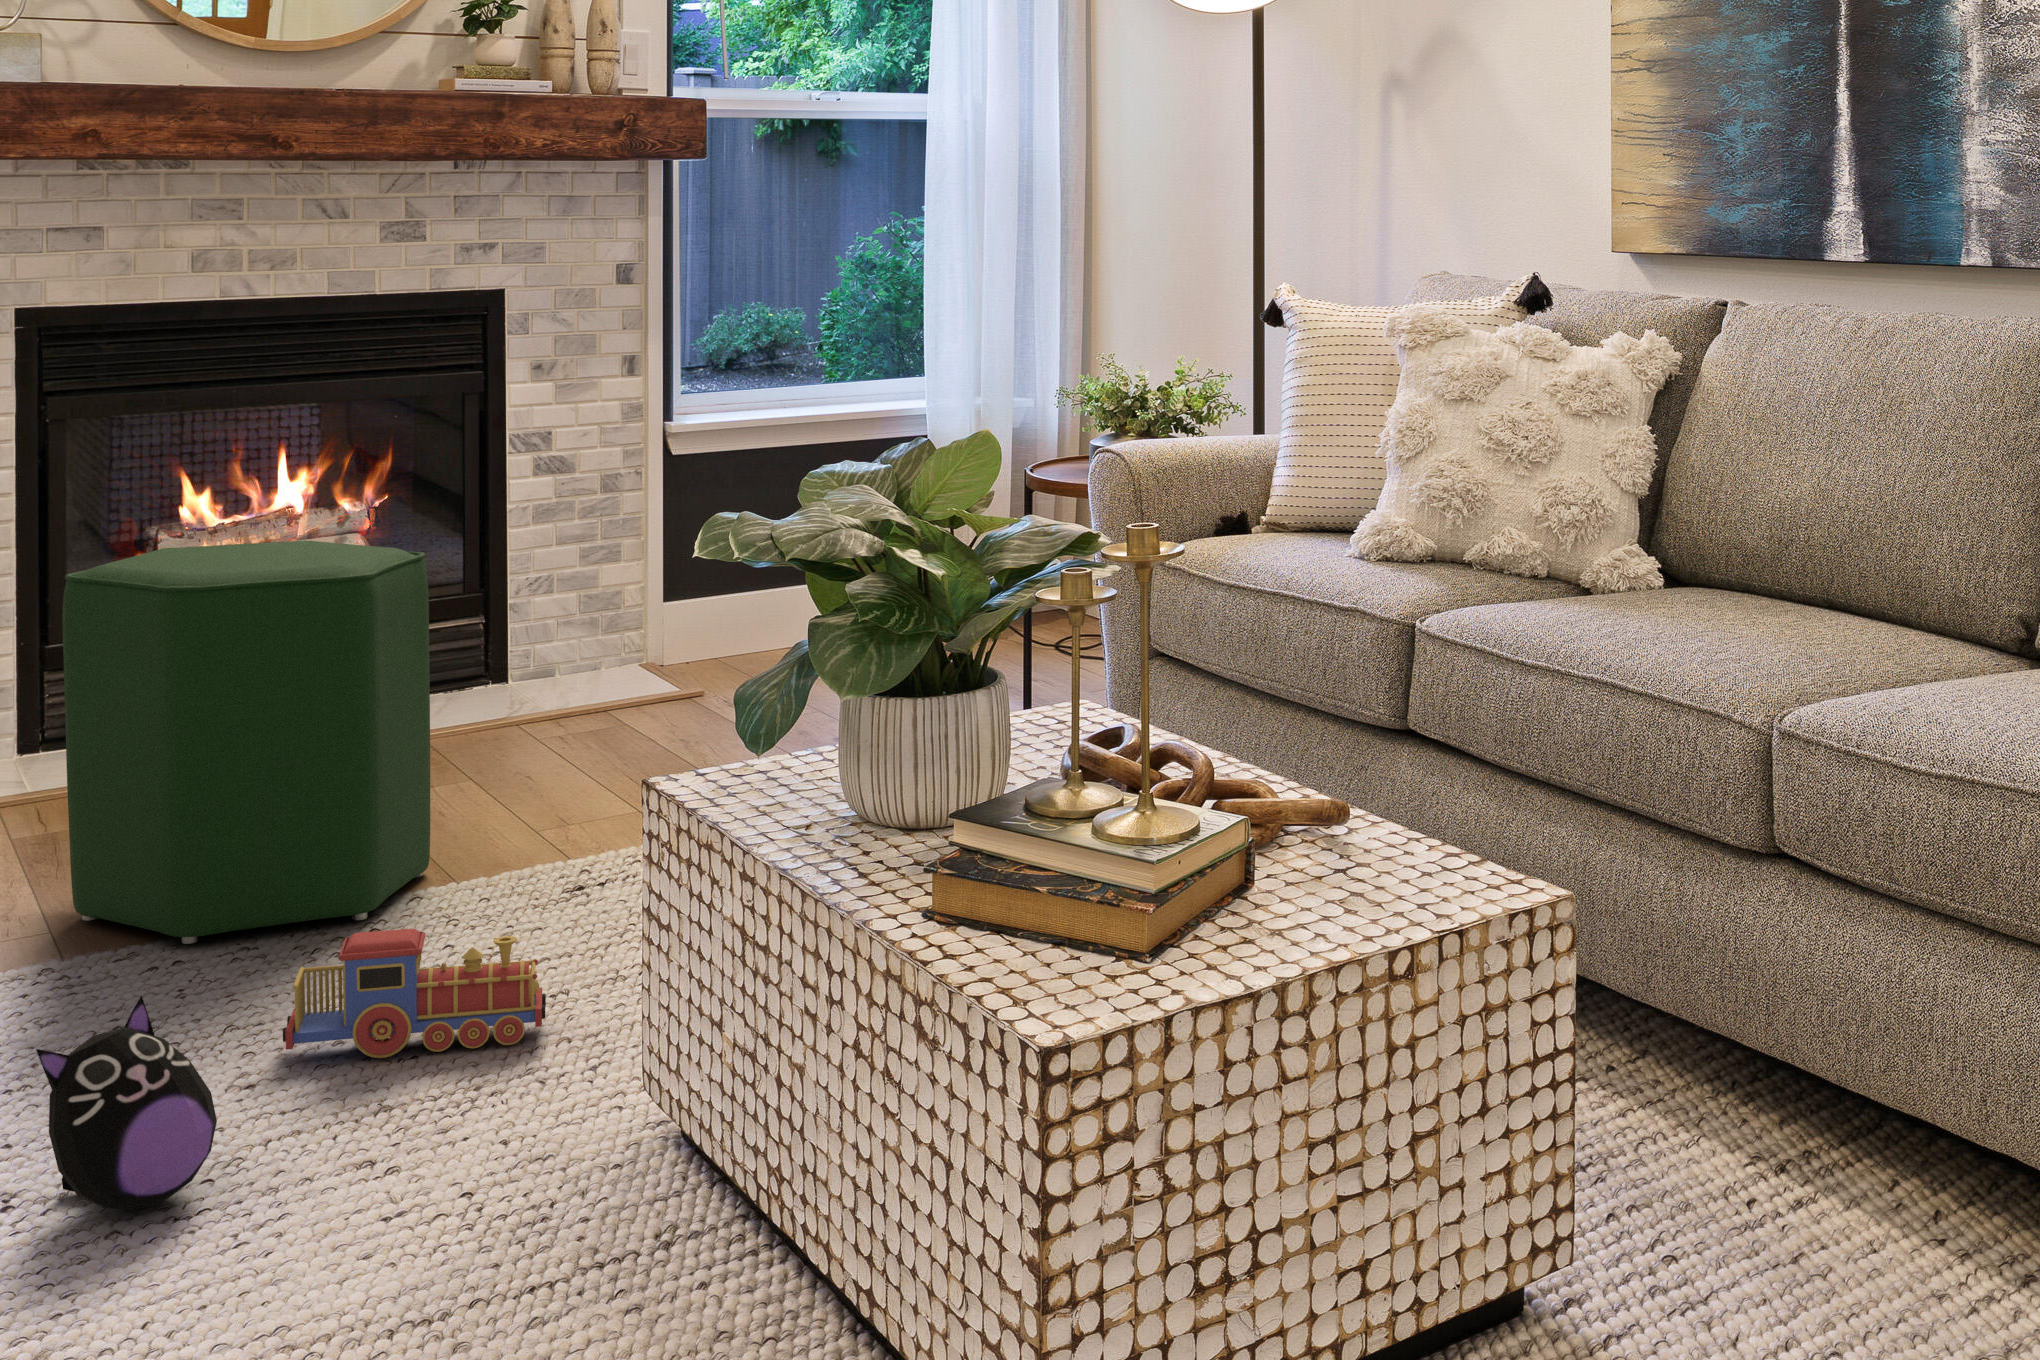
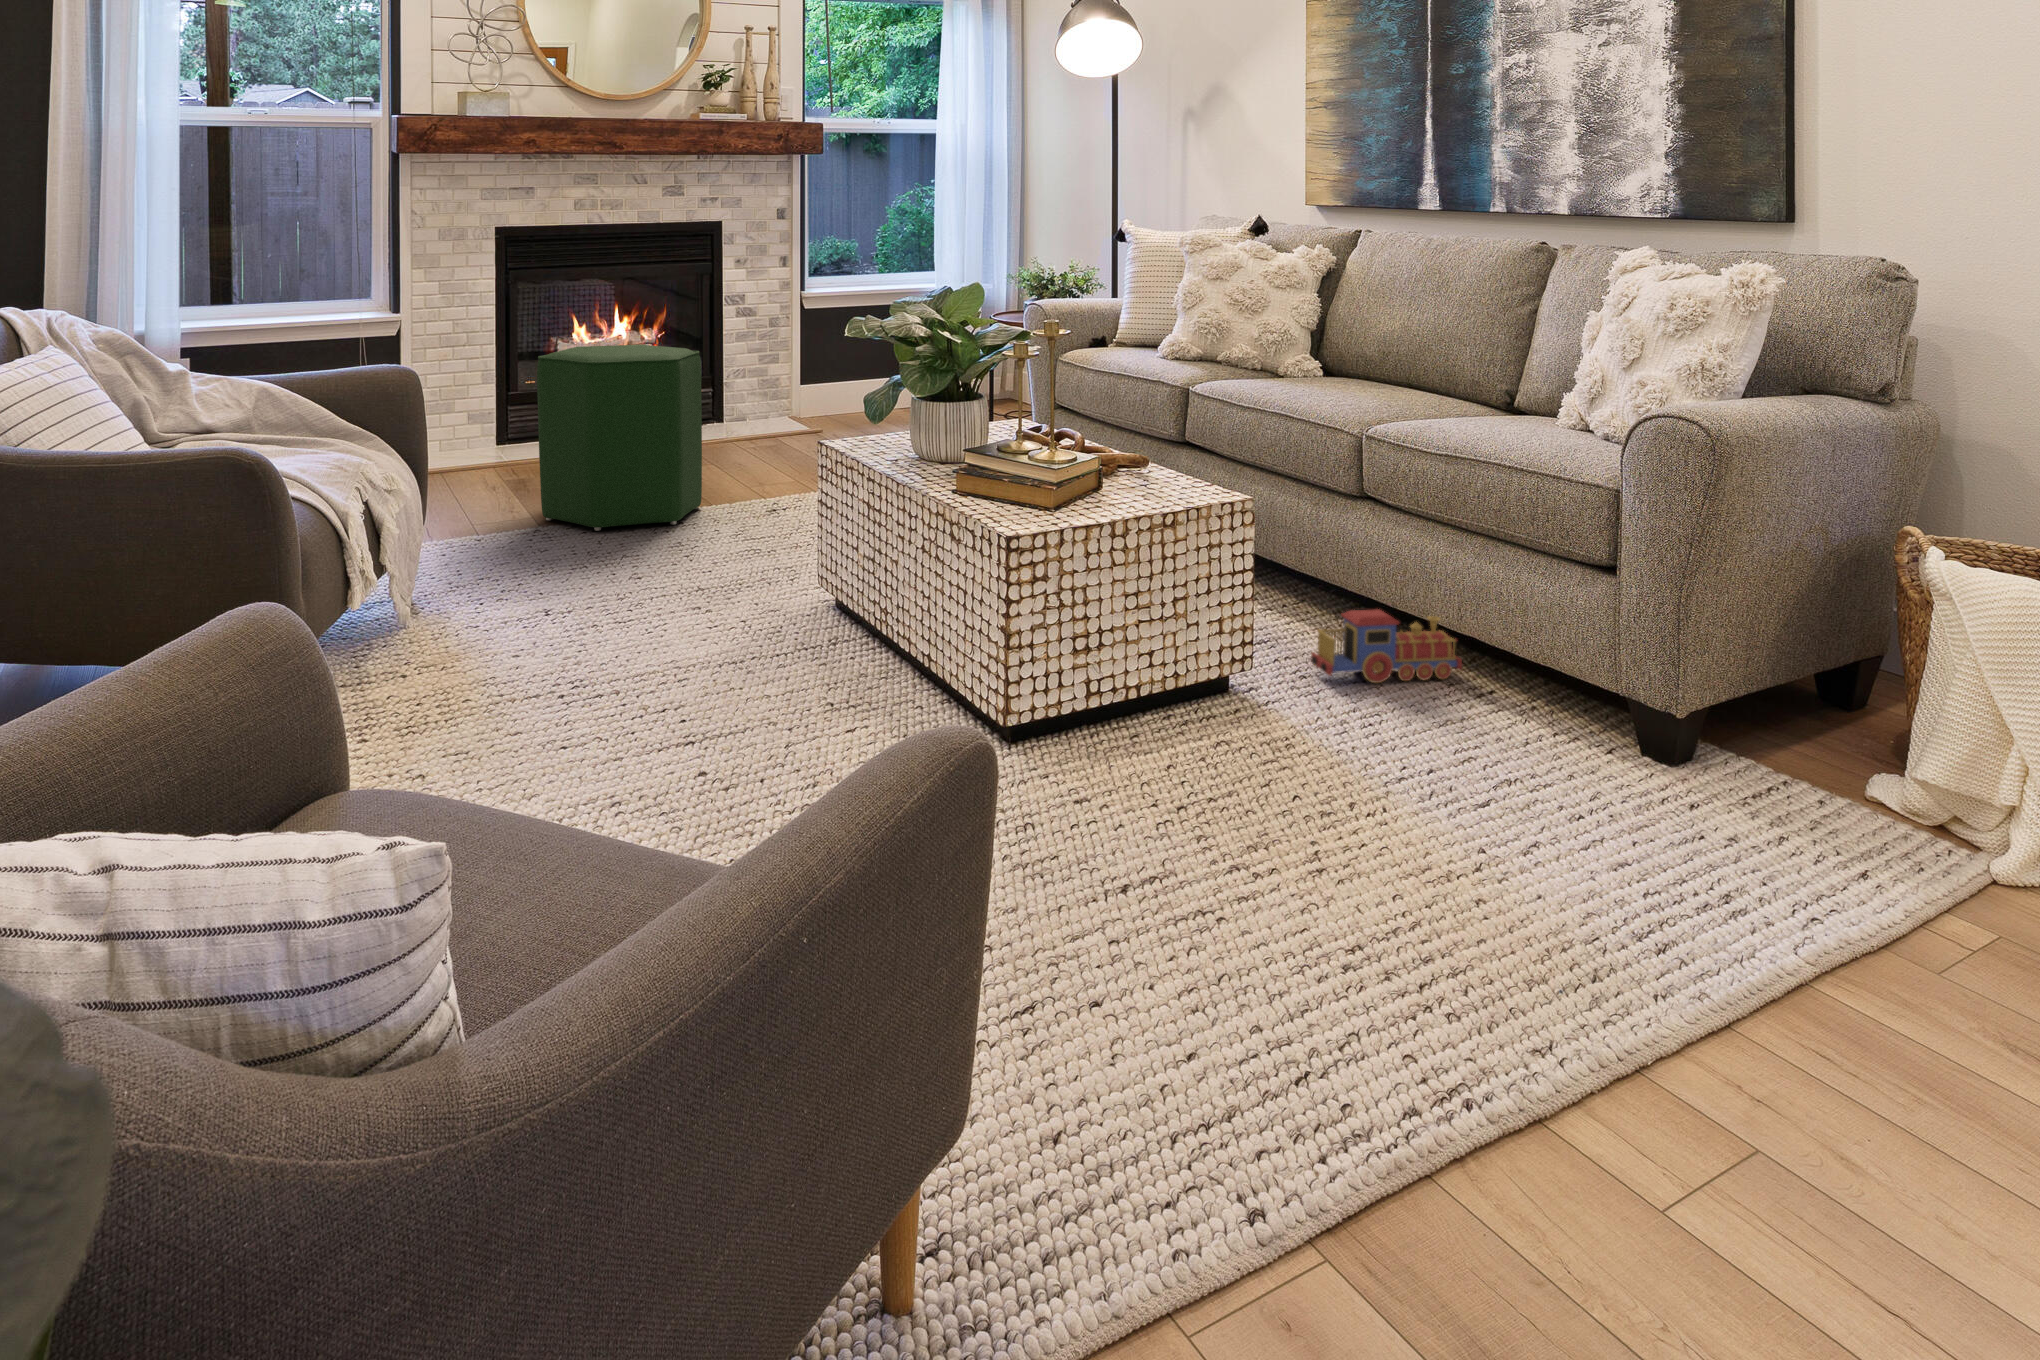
toy train: present [283,929,546,1058] -> present [1311,609,1462,683]
plush toy: present [36,996,217,1210] -> none [563,533,636,625]

